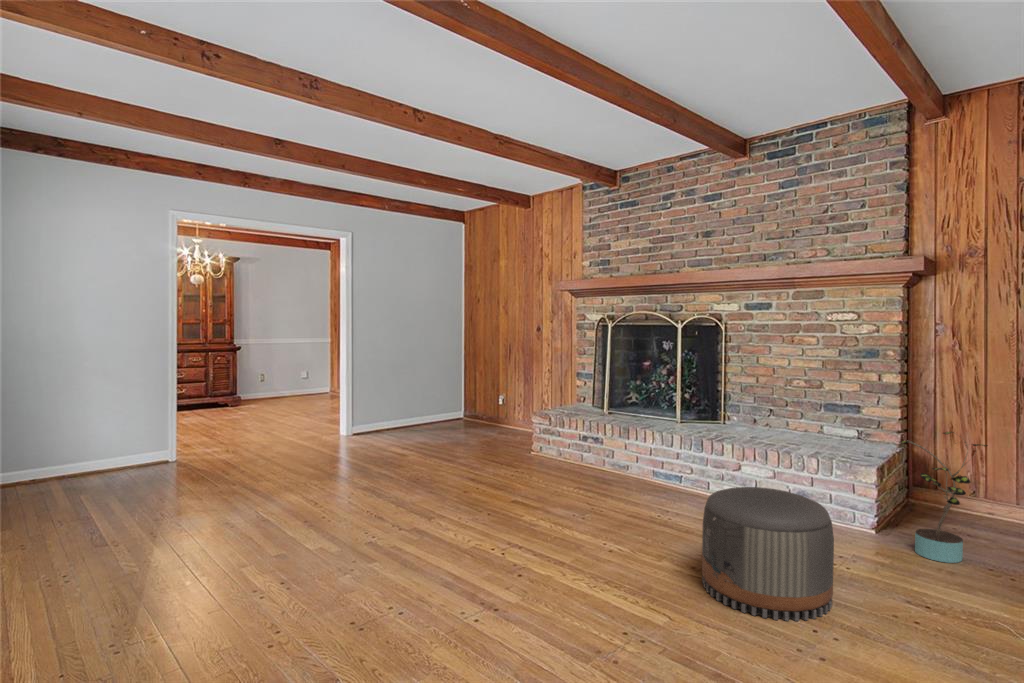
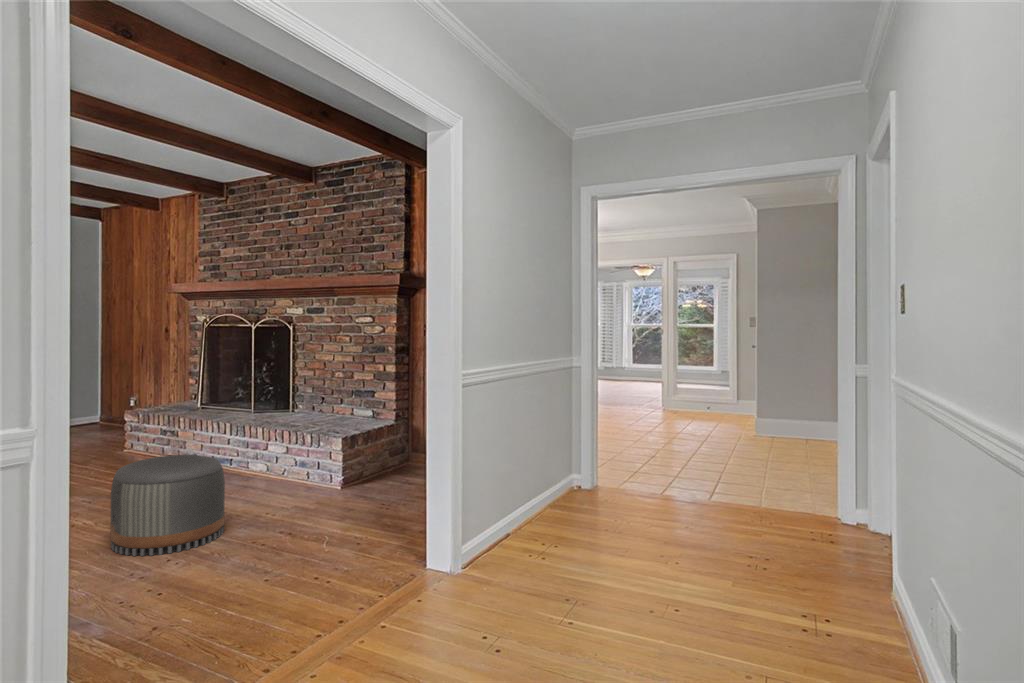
potted plant: present [899,432,987,563] -> none [345,406,391,505]

